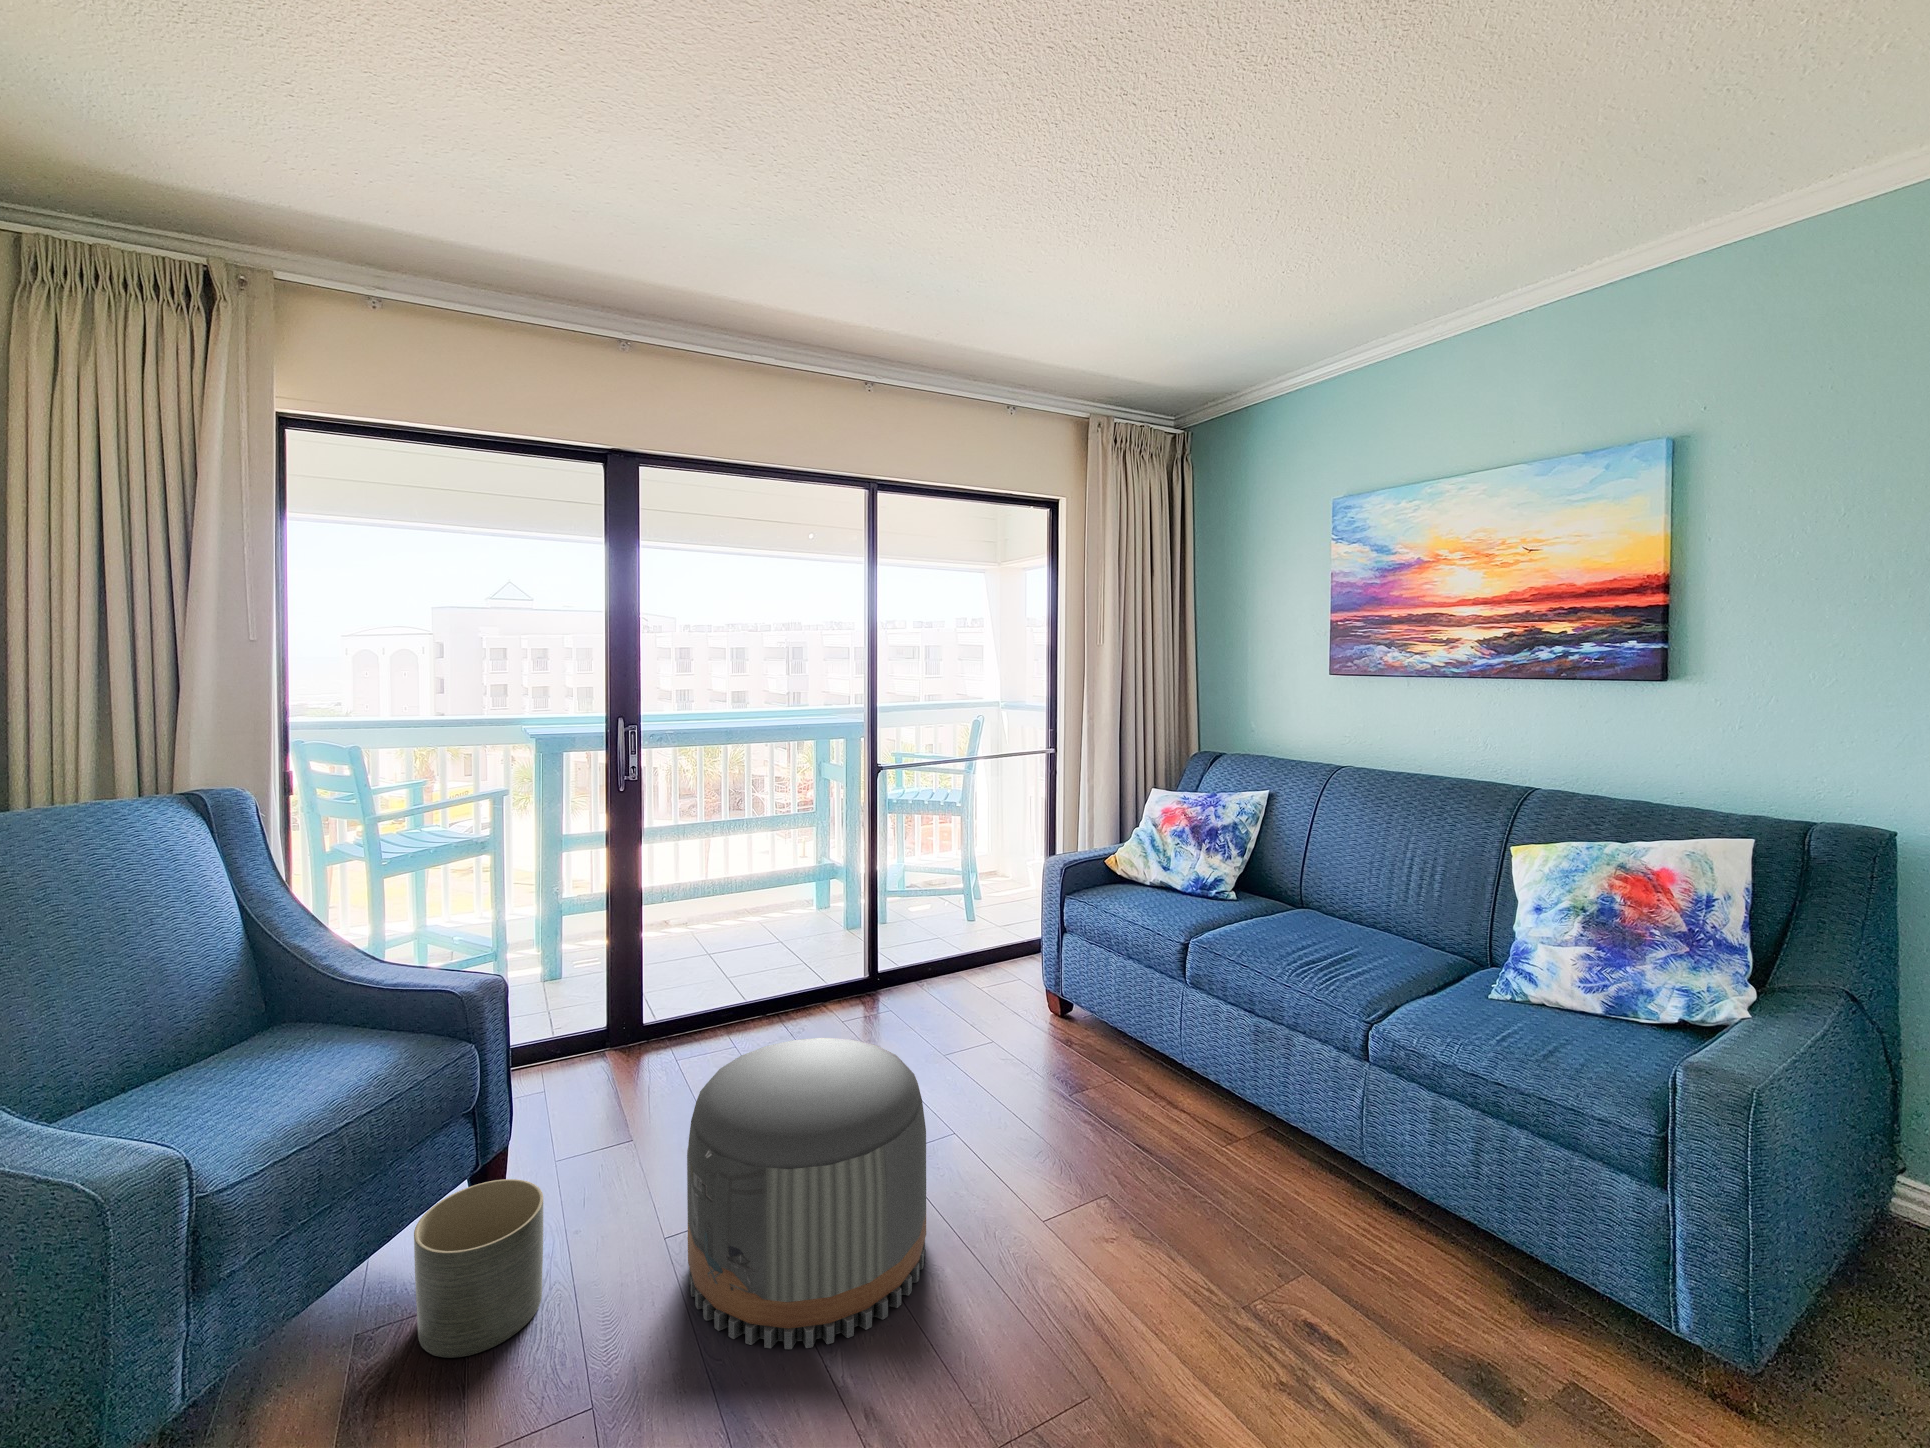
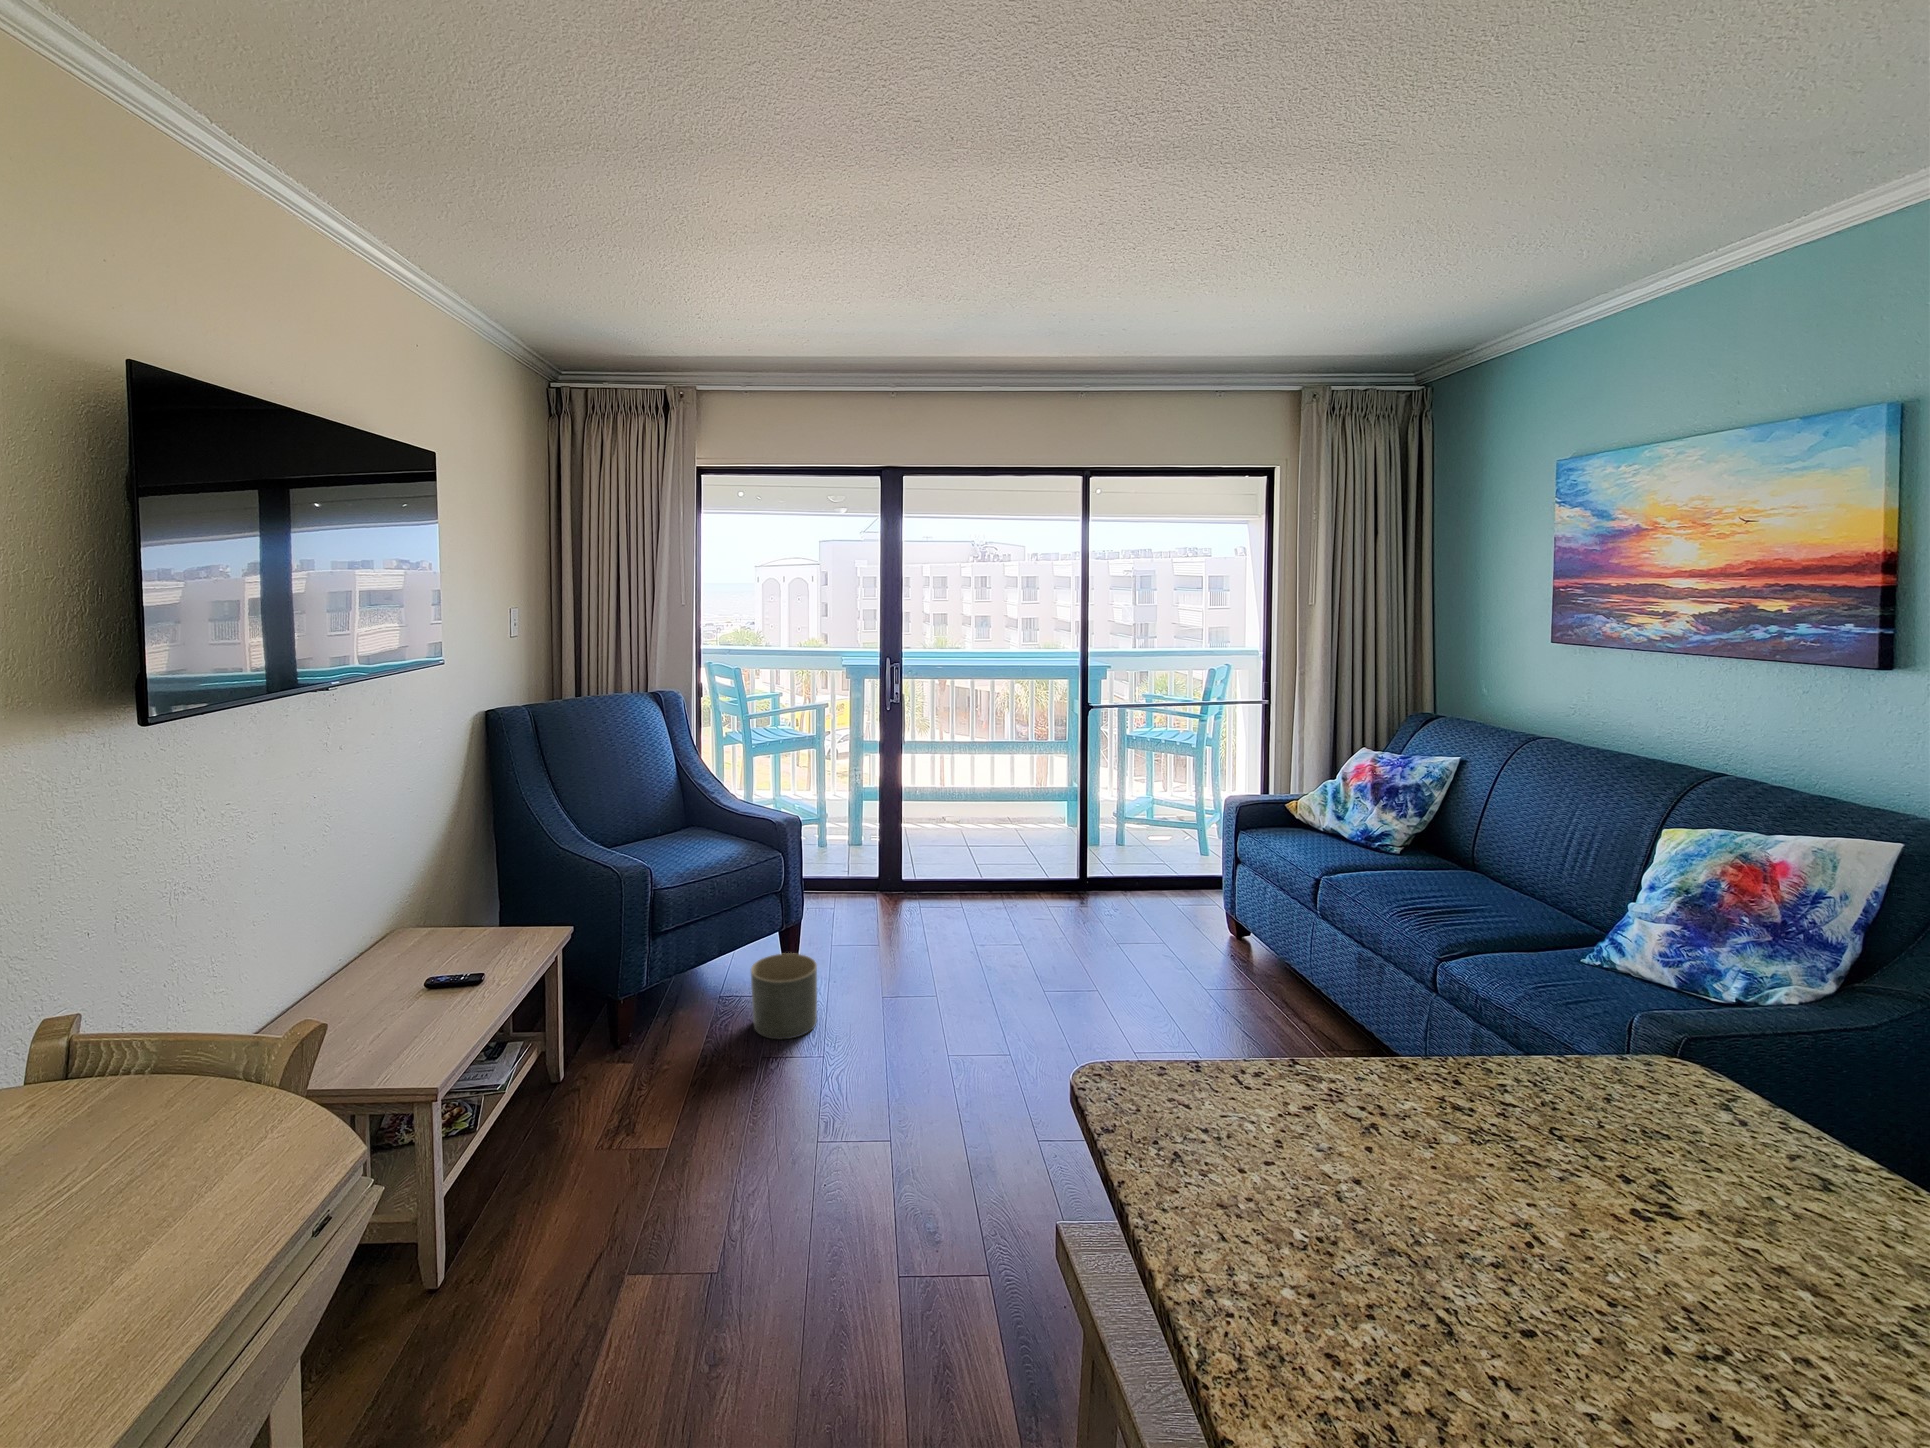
pouf: present [687,1038,926,1349] -> none [896,903,1053,1082]

